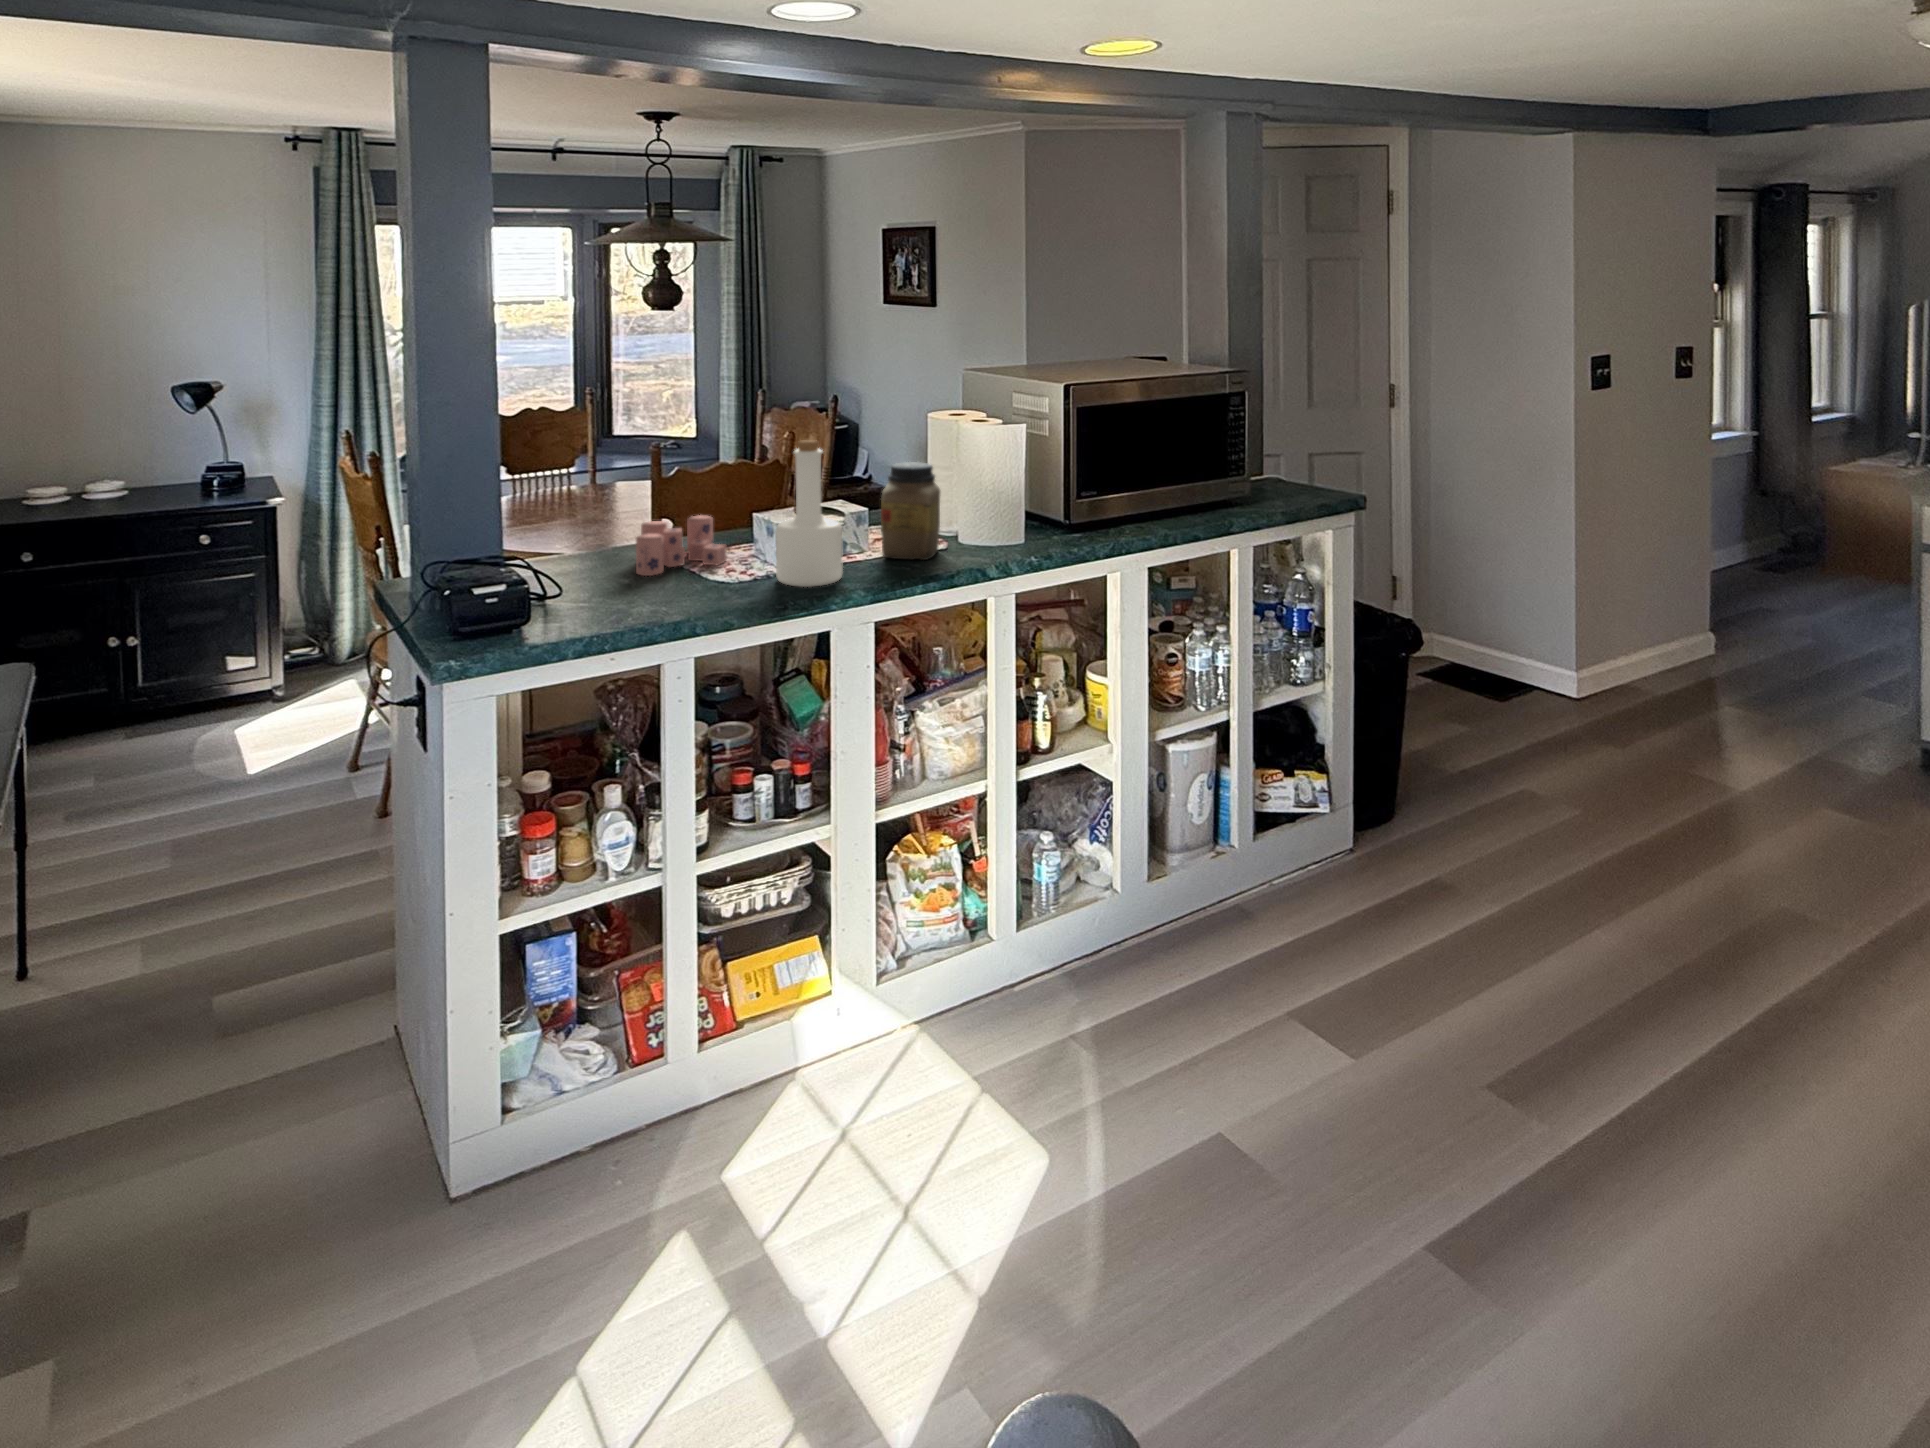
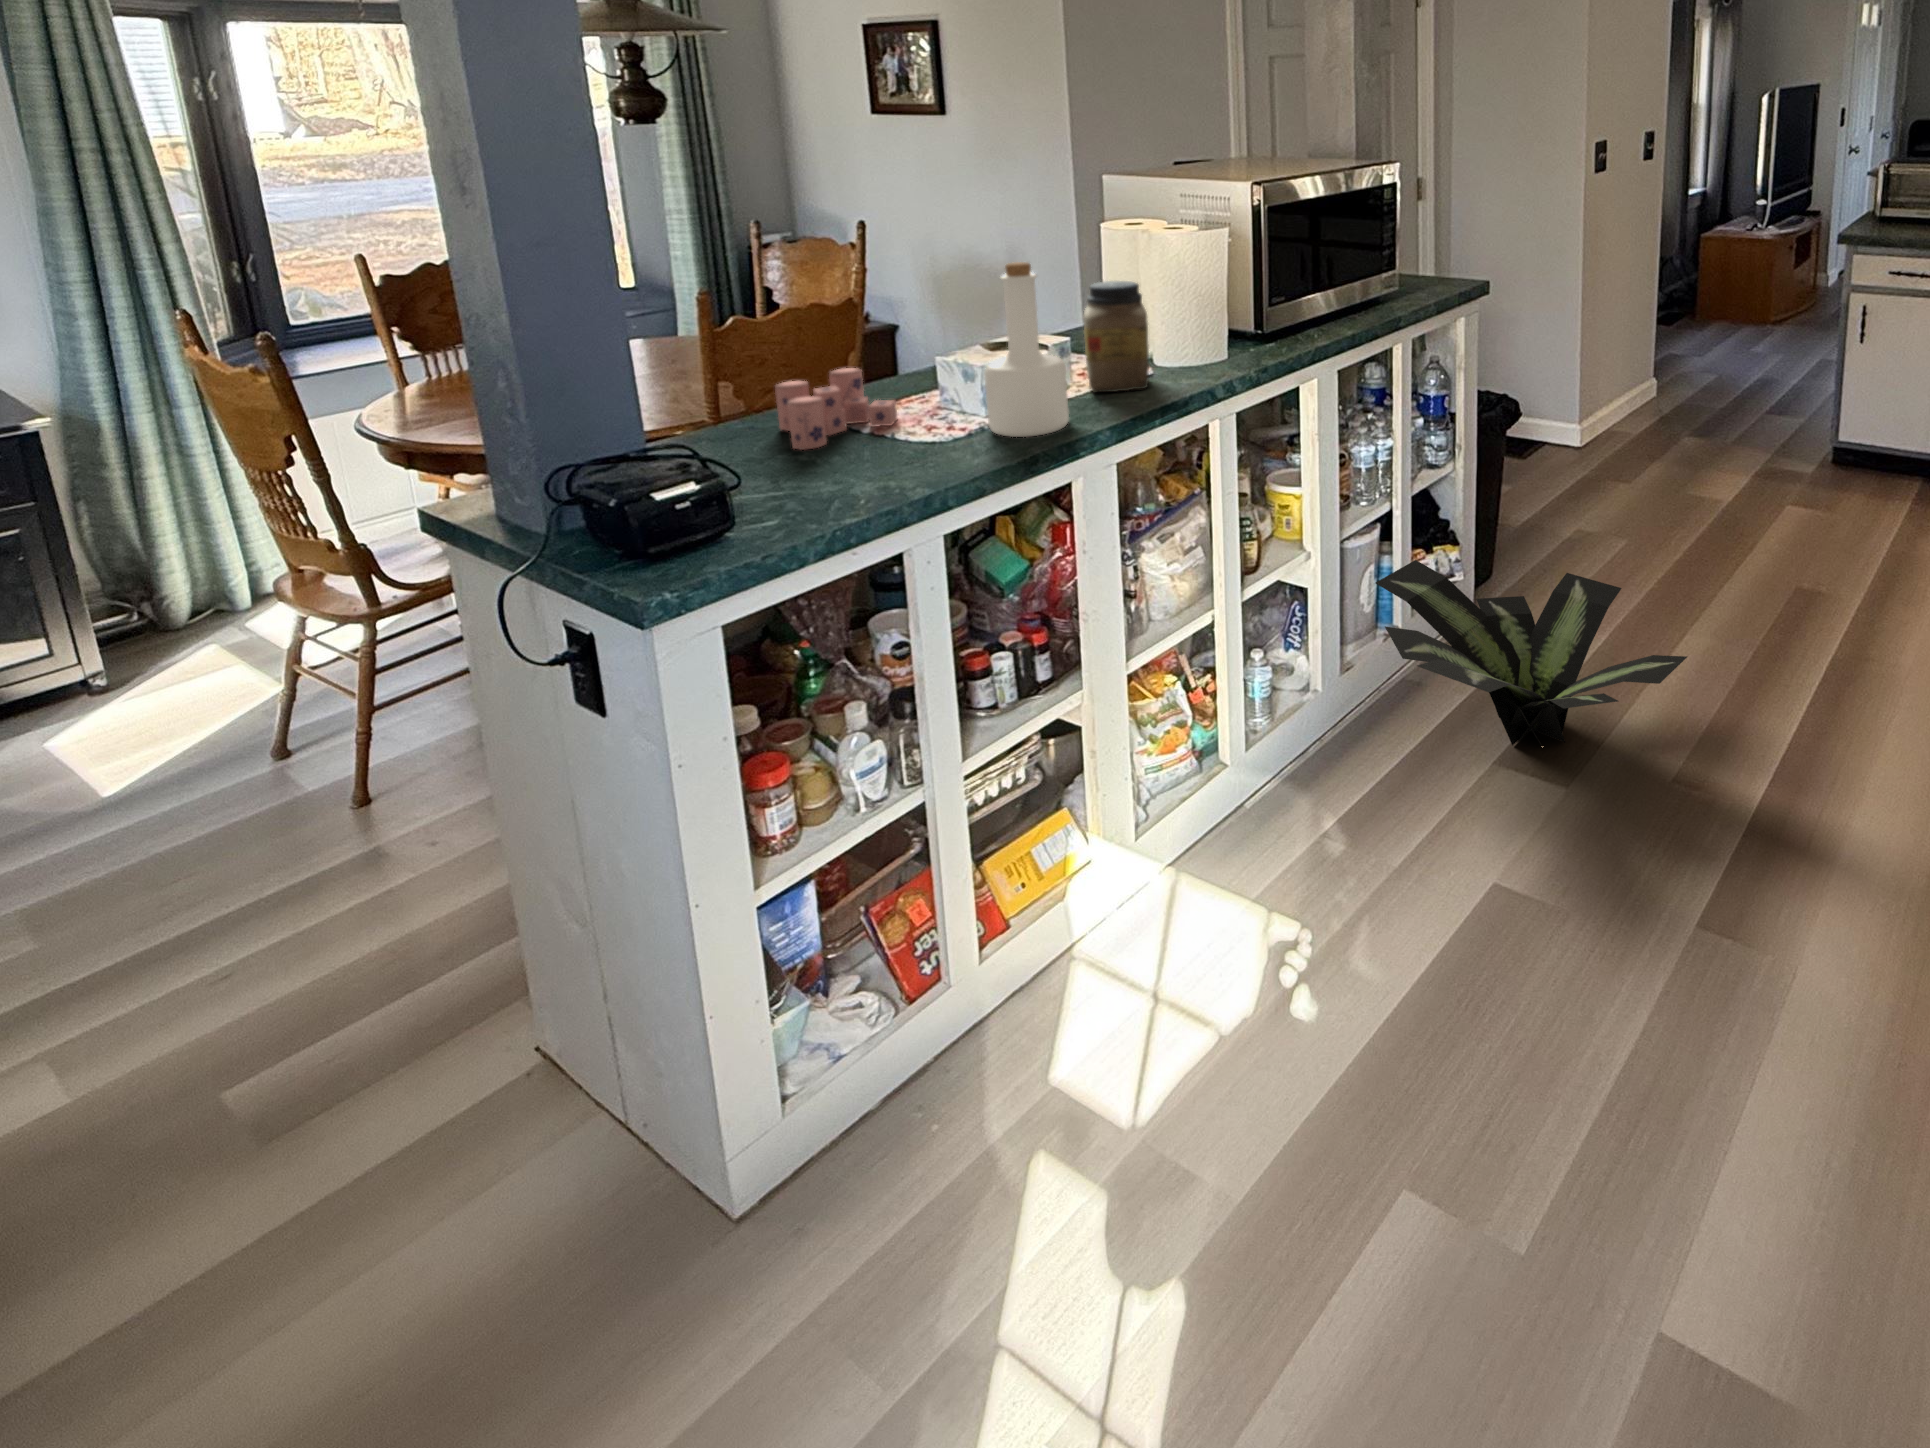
potted plant: none [1181,778,1505,1013] -> present [1376,560,1687,745]

